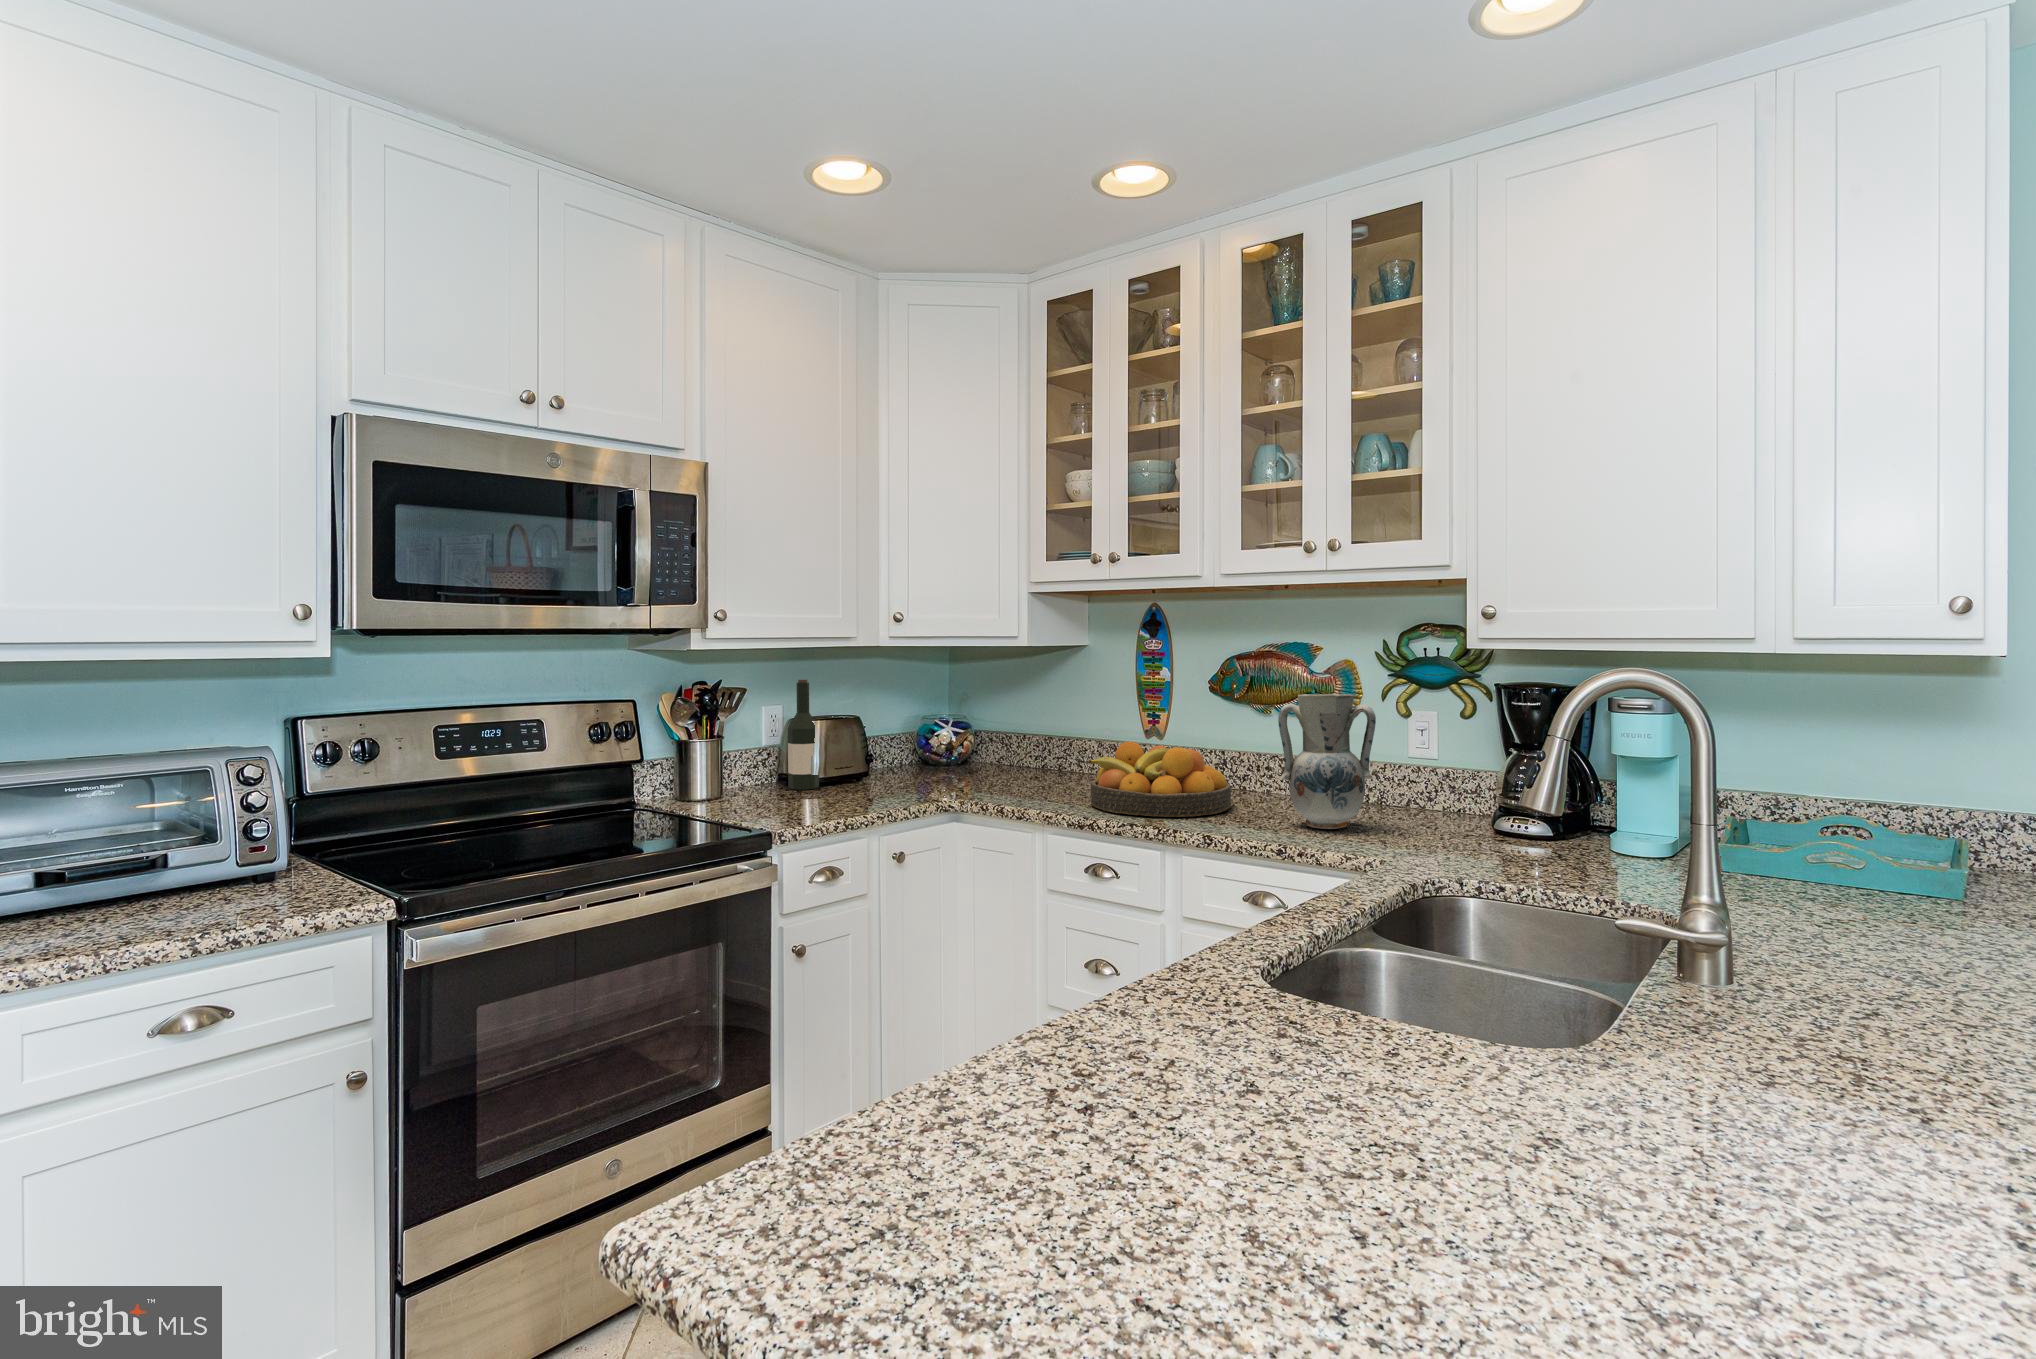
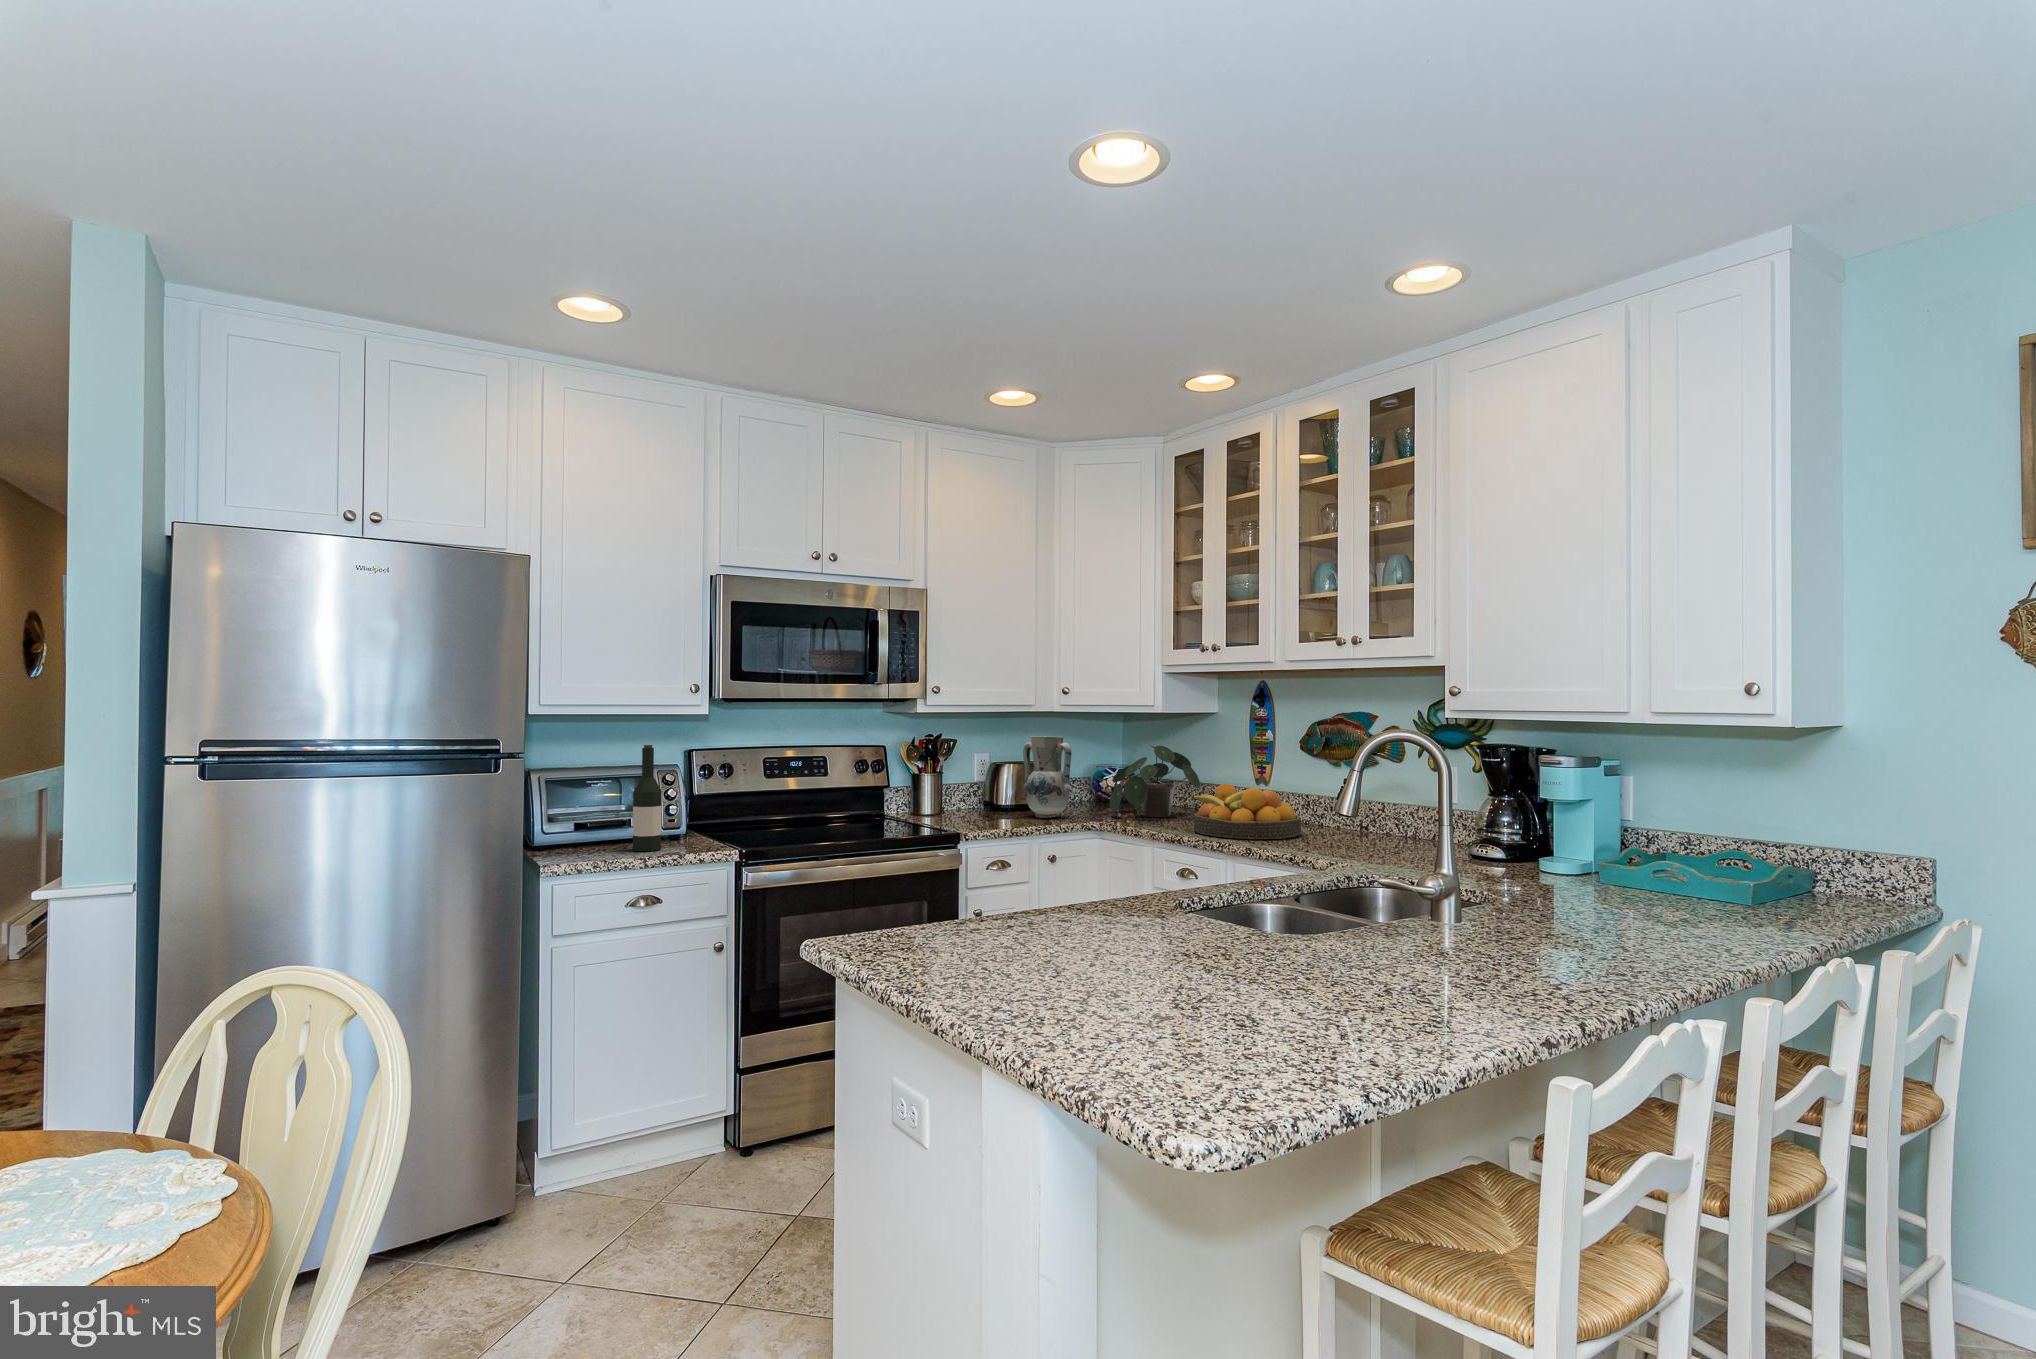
wine bottle: present [788,679,819,790] -> present [633,745,662,851]
potted plant: none [952,691,1072,786] -> present [1110,746,1200,817]
vase: present [1278,694,1376,829] -> present [1023,736,1071,818]

